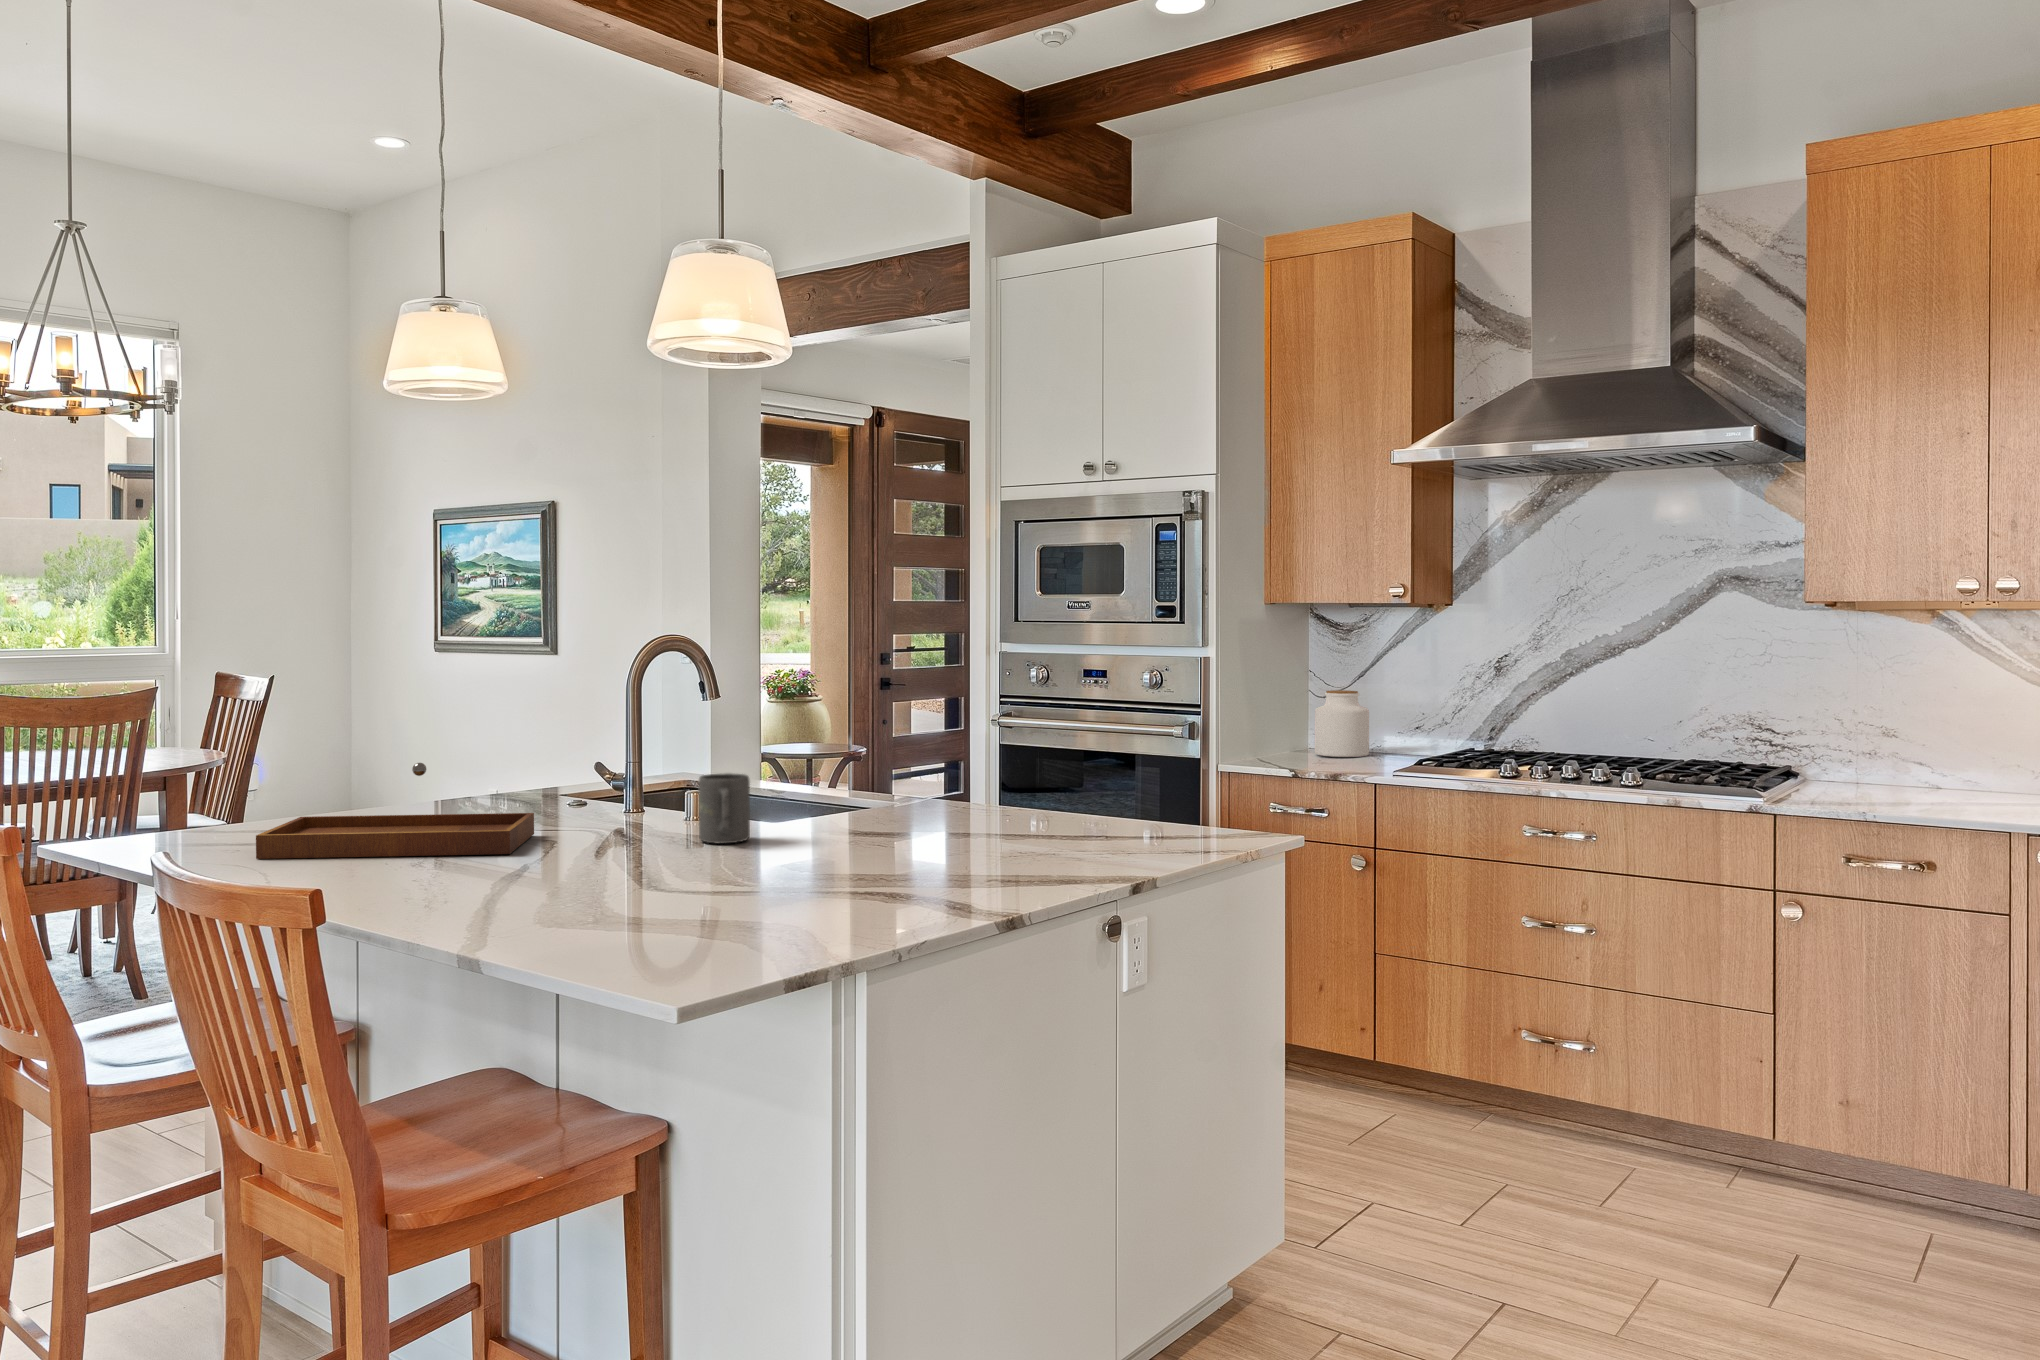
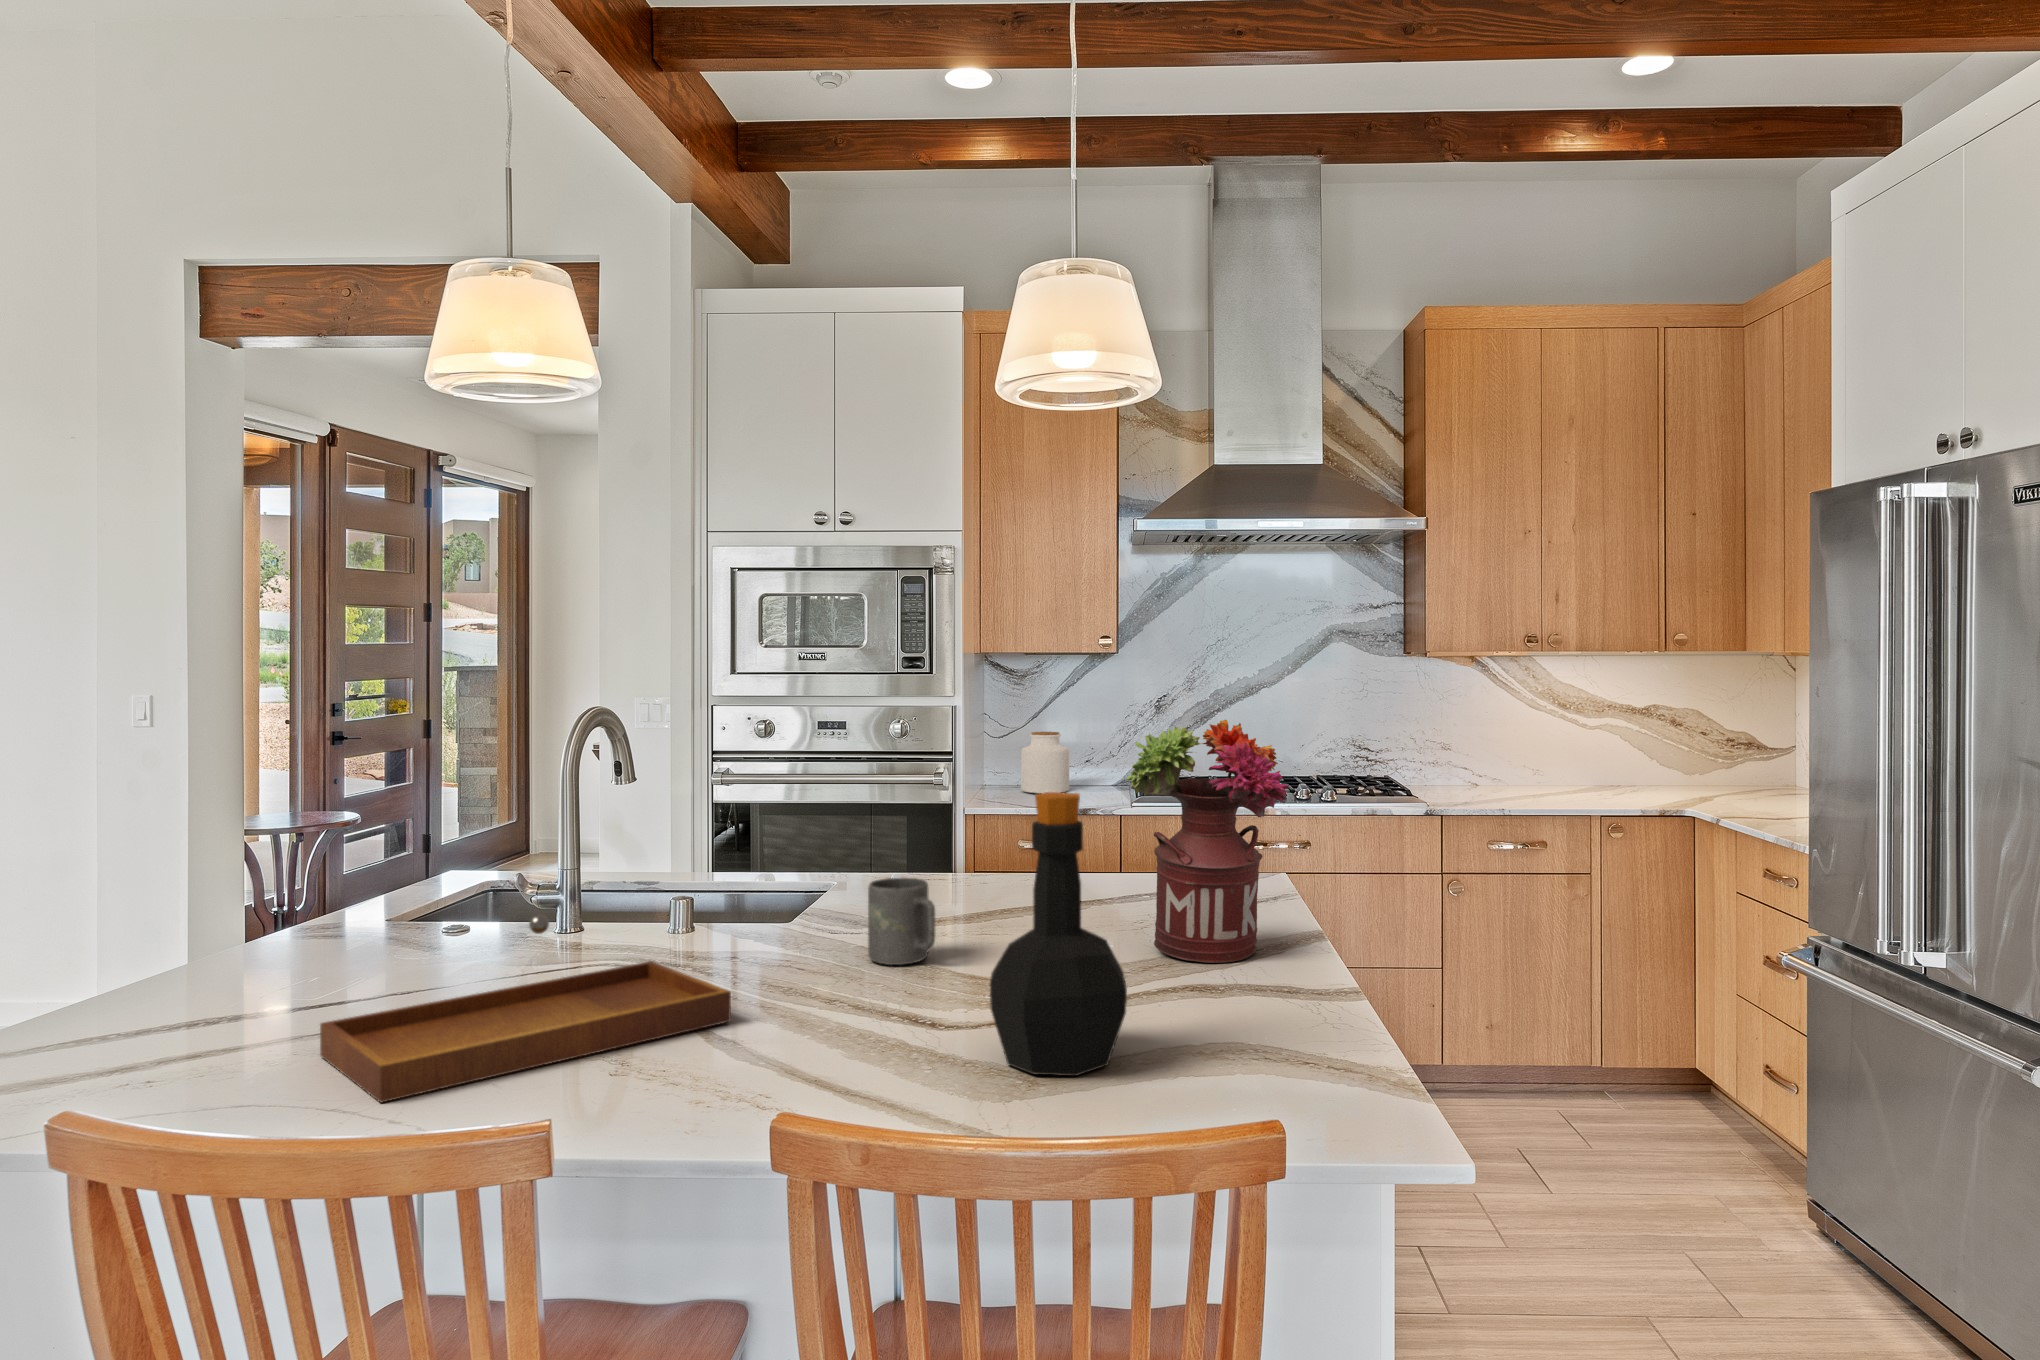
flower arrangement: none [861,644,1022,874] -> present [1126,720,1290,963]
bottle: none [531,684,654,908] -> present [990,792,1127,1076]

